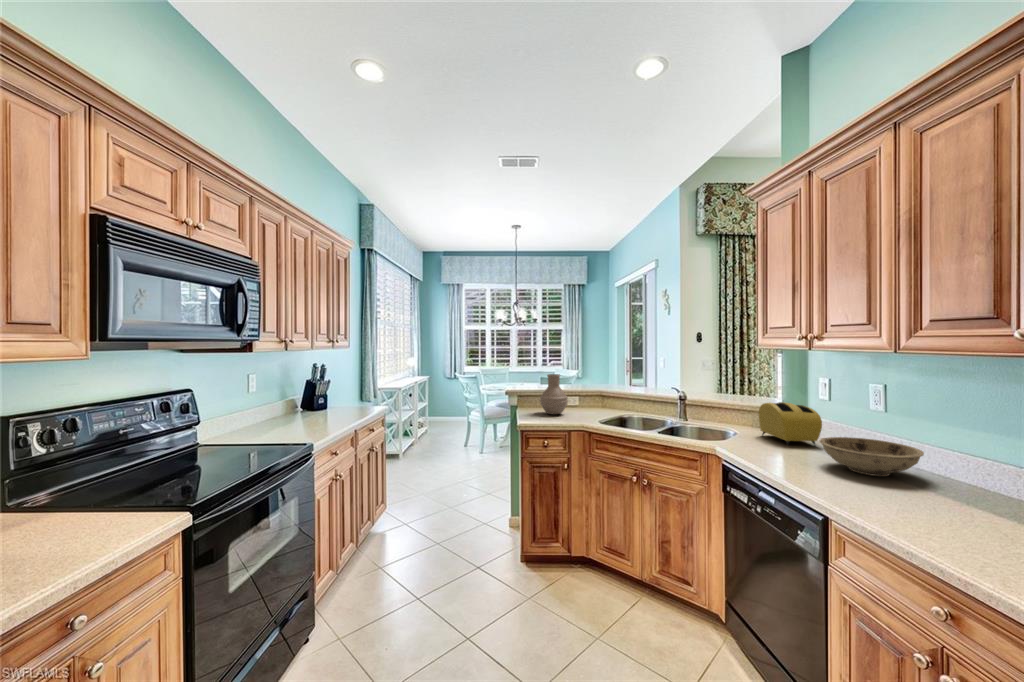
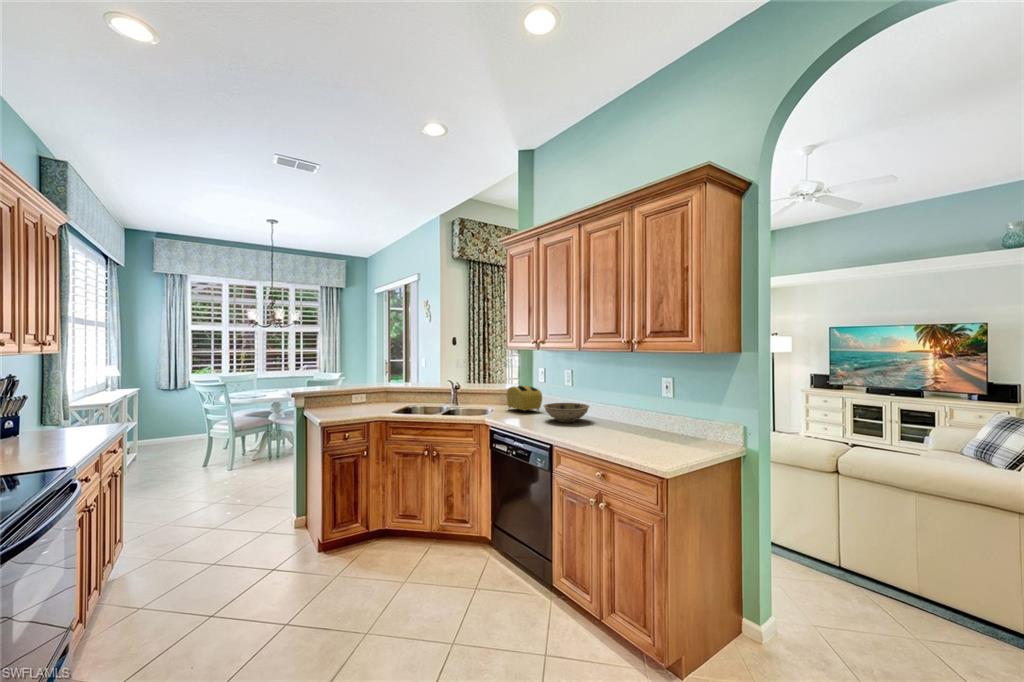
vase: present [540,374,568,414] -> none [332,375,360,411]

